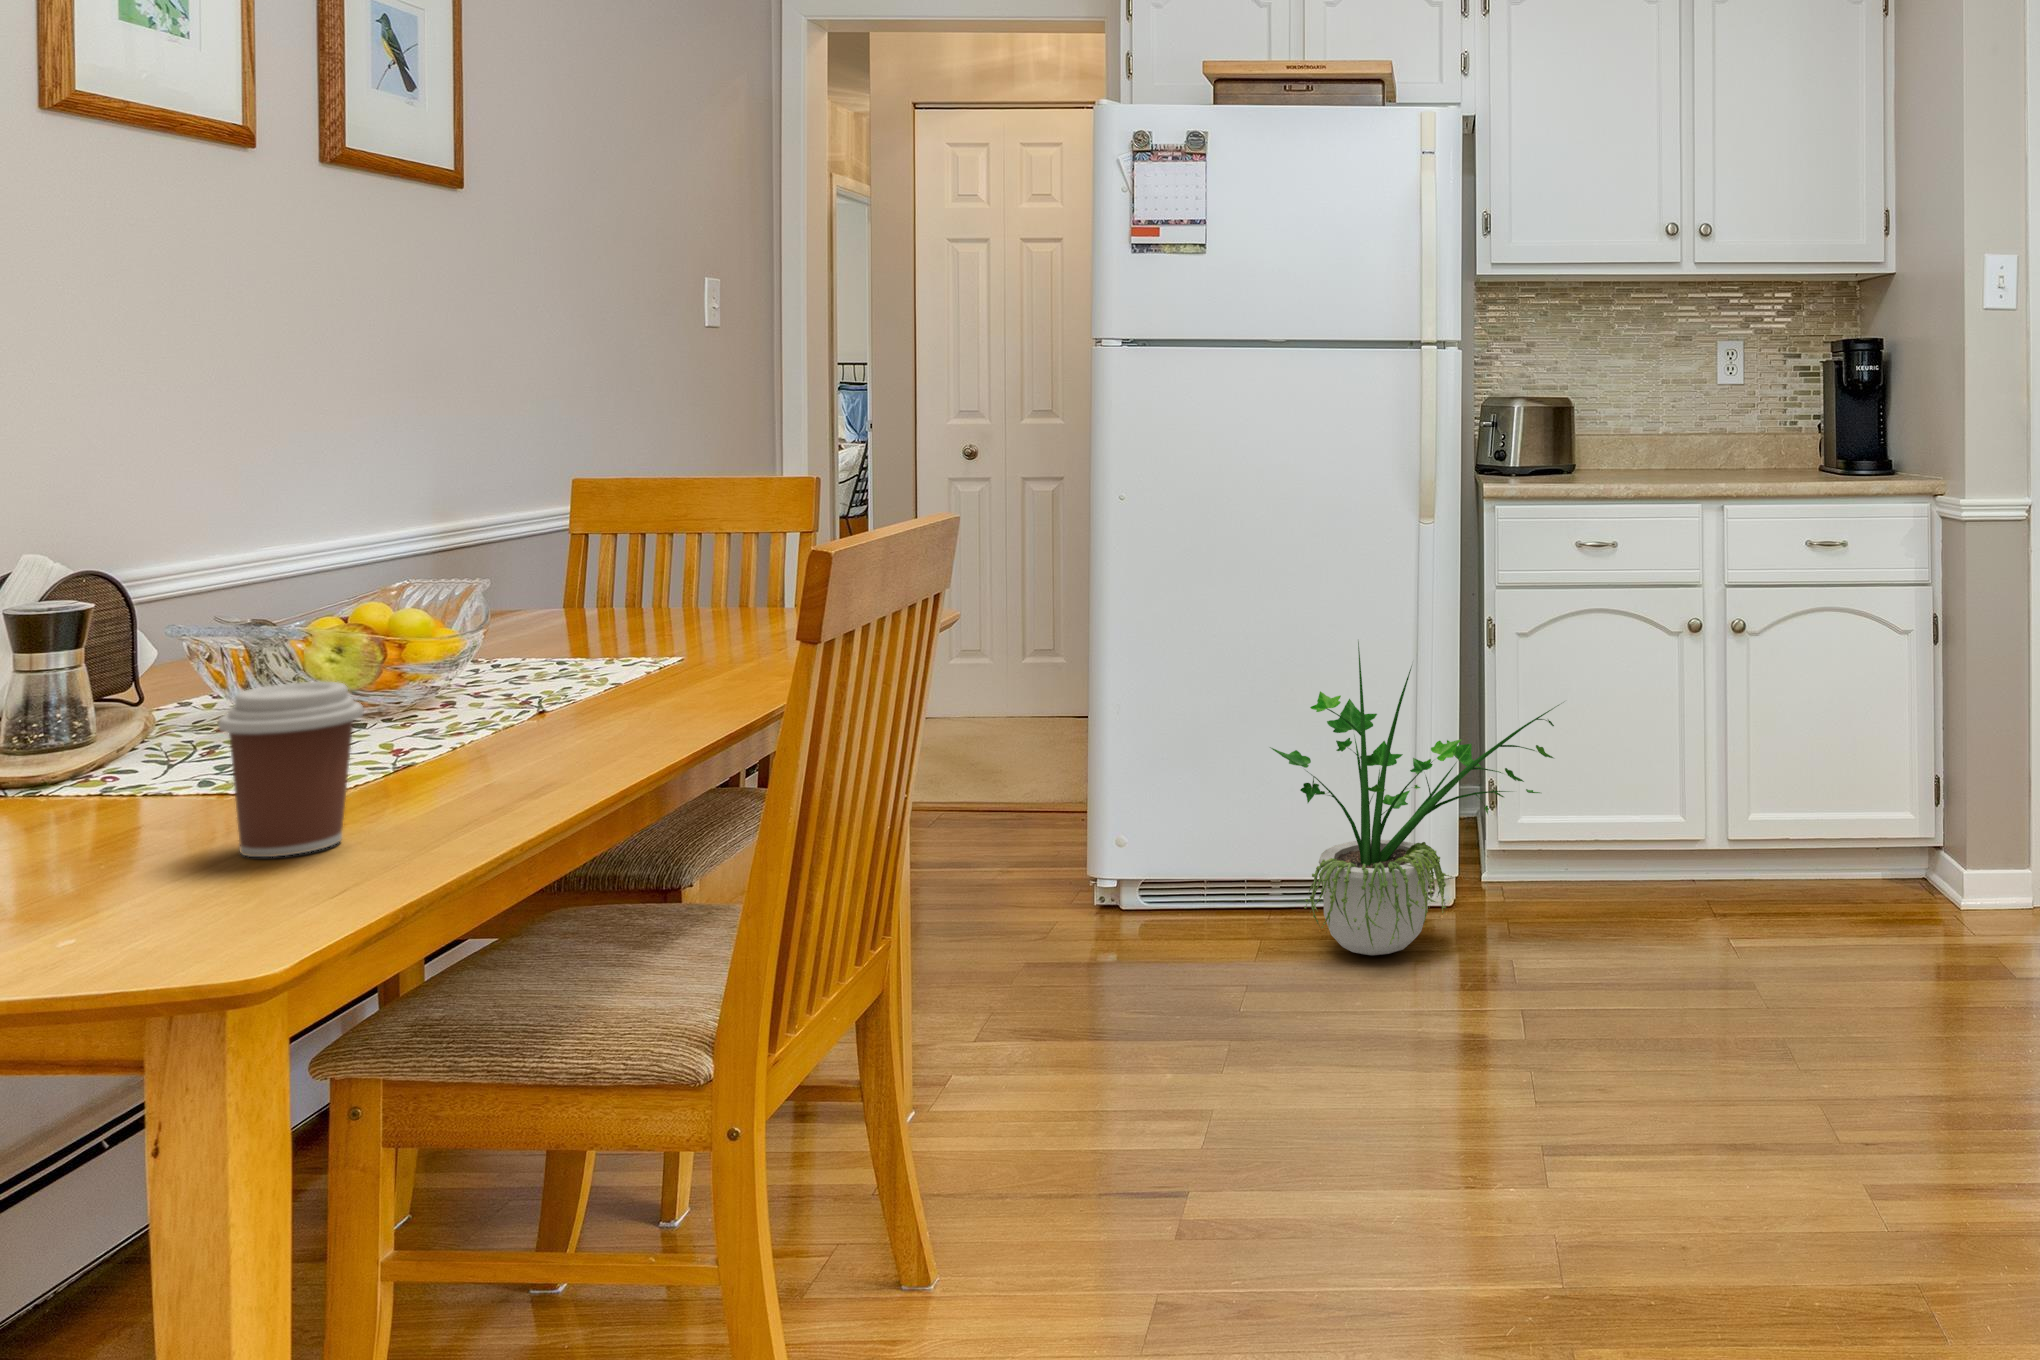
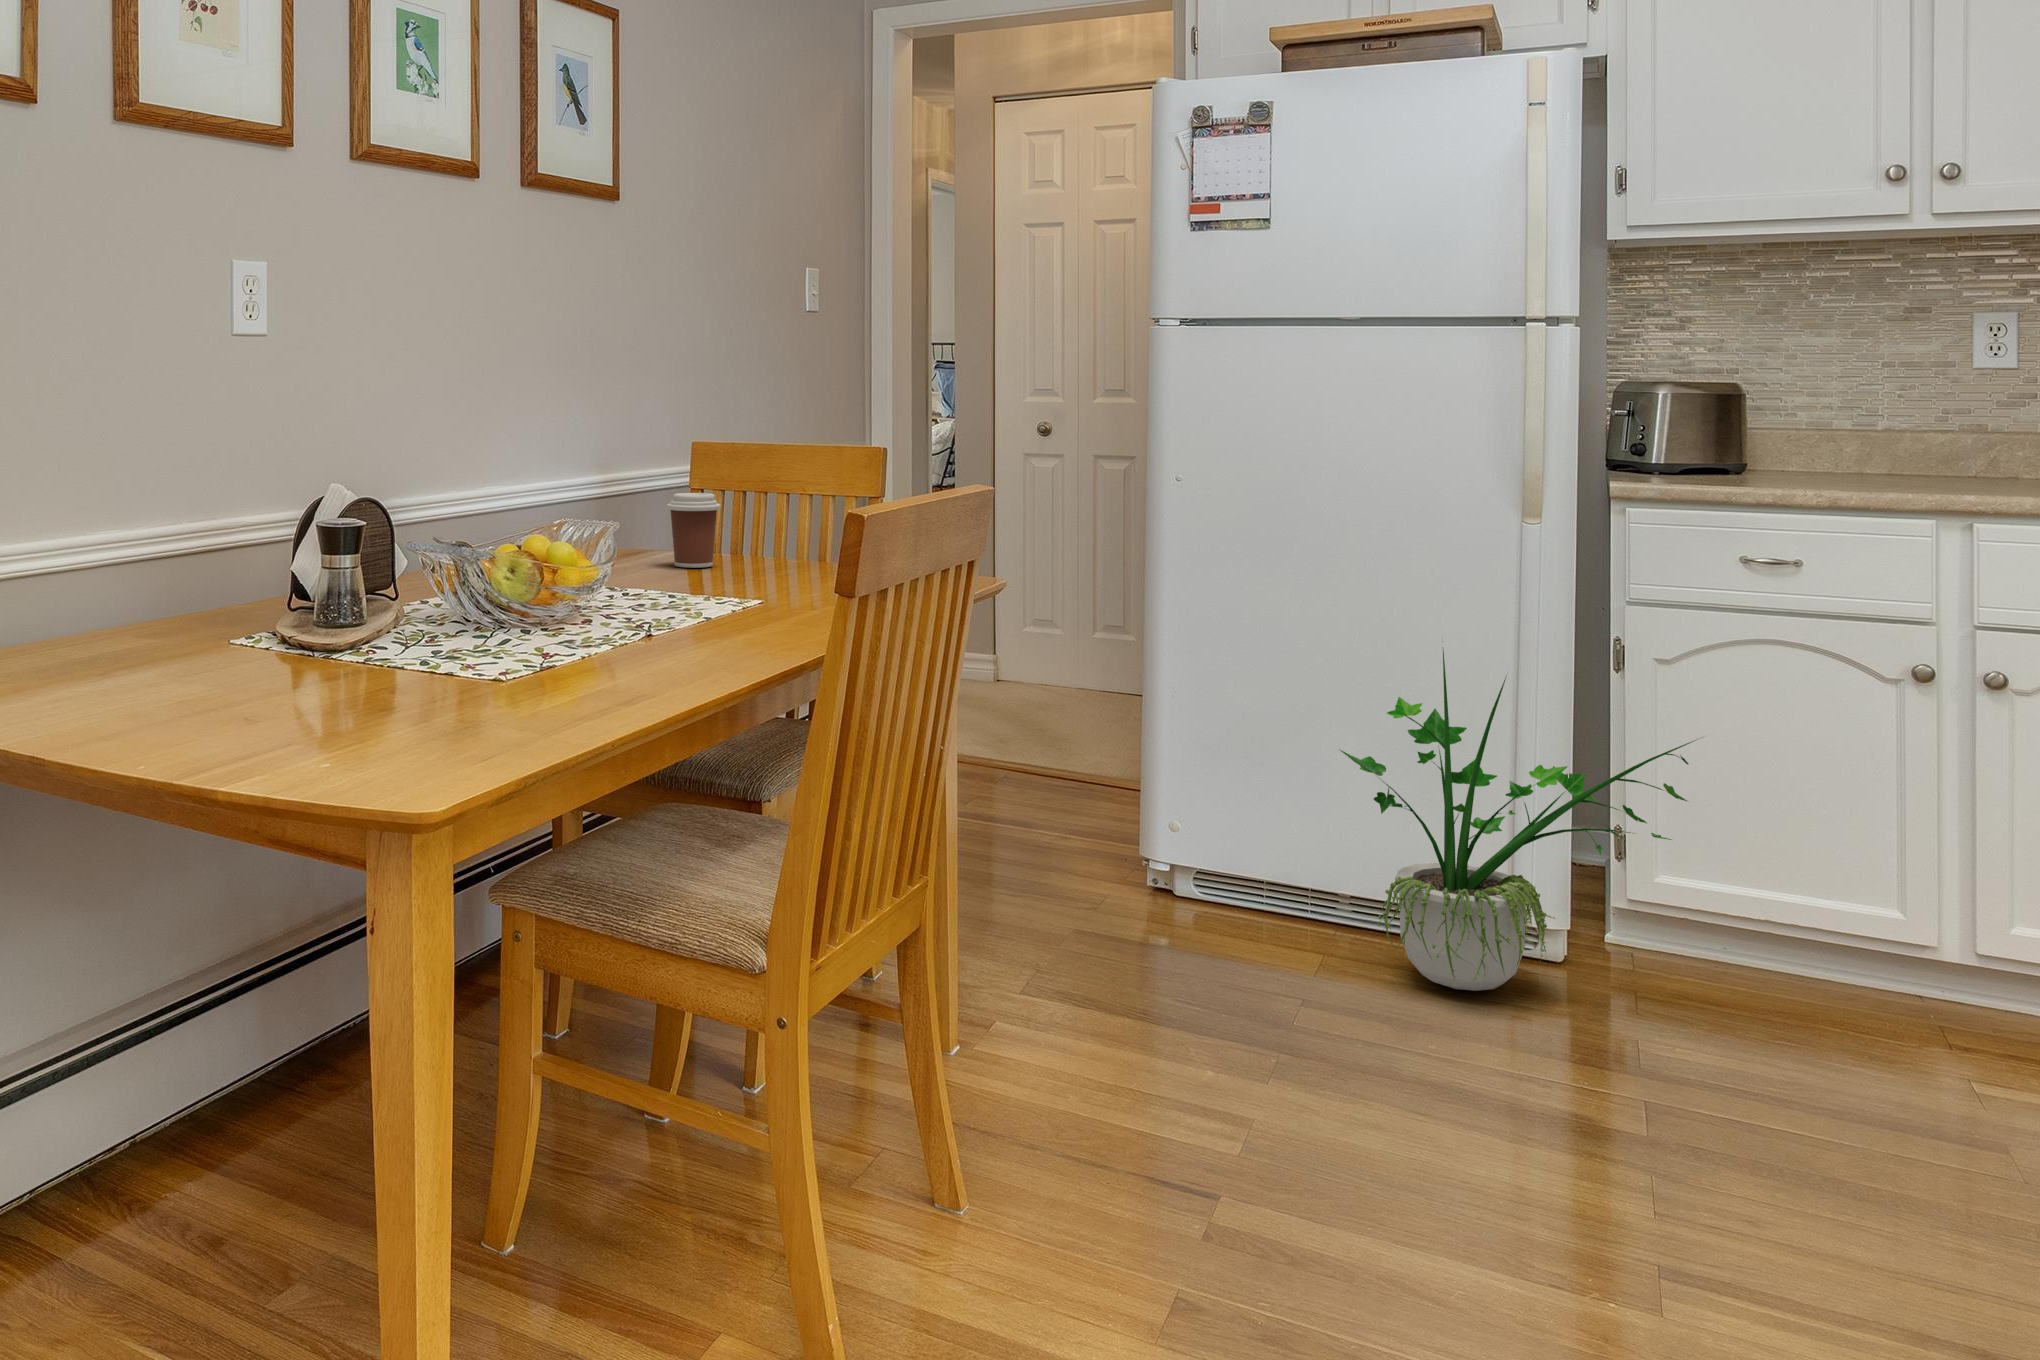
coffee cup: present [218,682,364,857] -> present [667,493,721,568]

